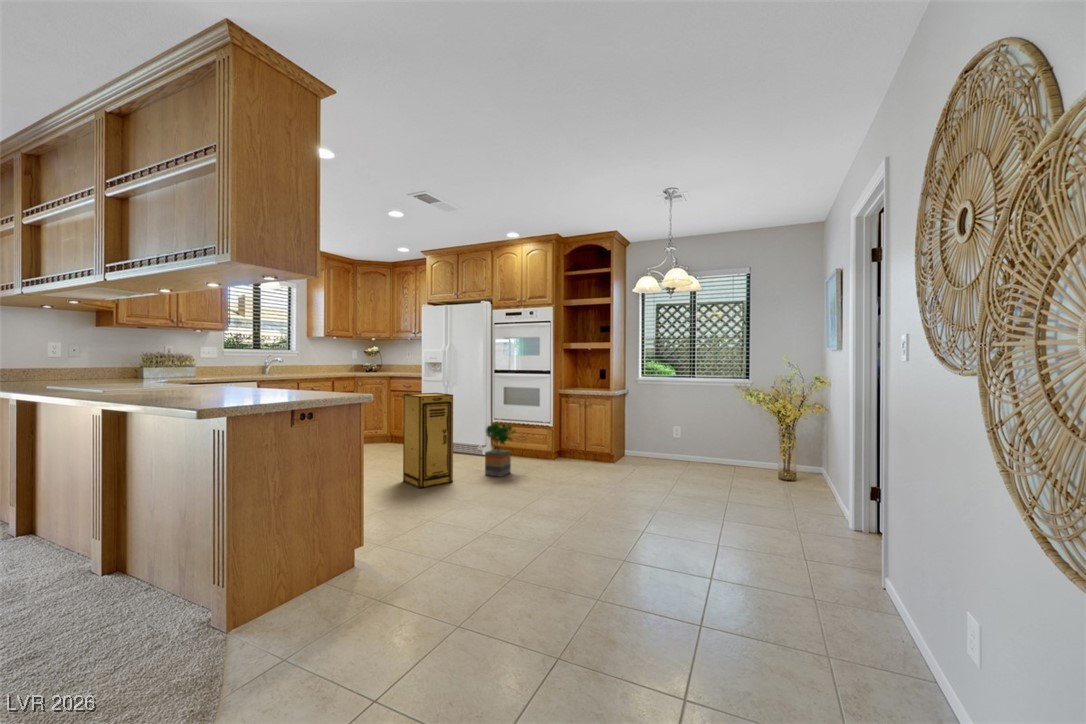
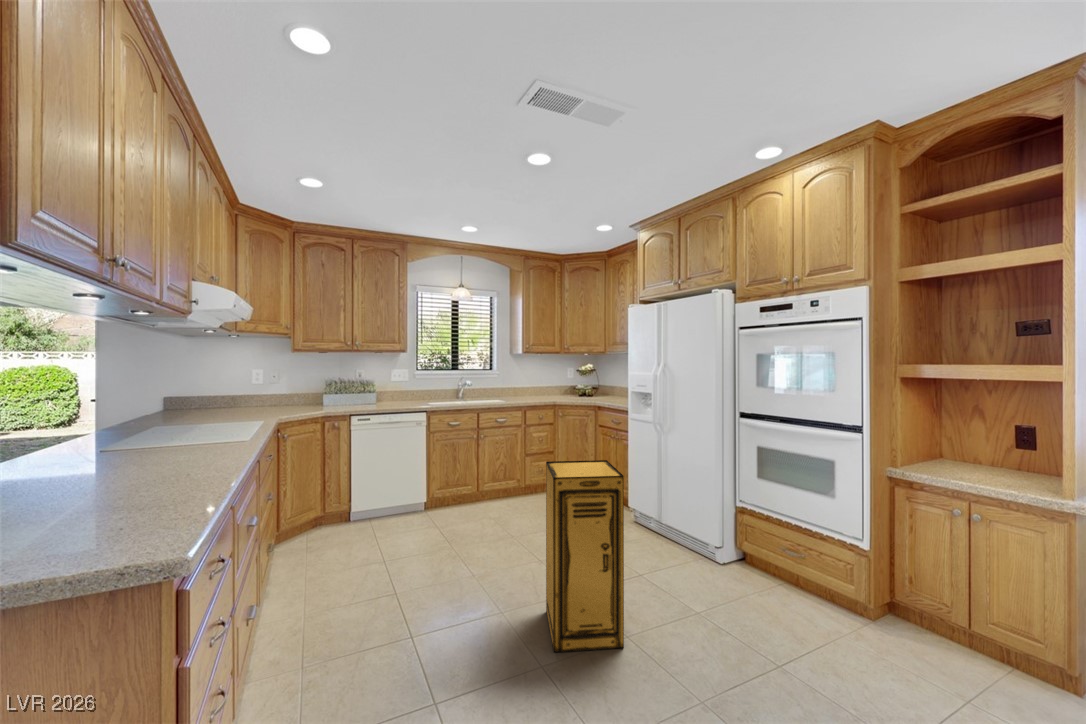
potted tree: present [485,423,516,477] -> none [695,533,772,662]

